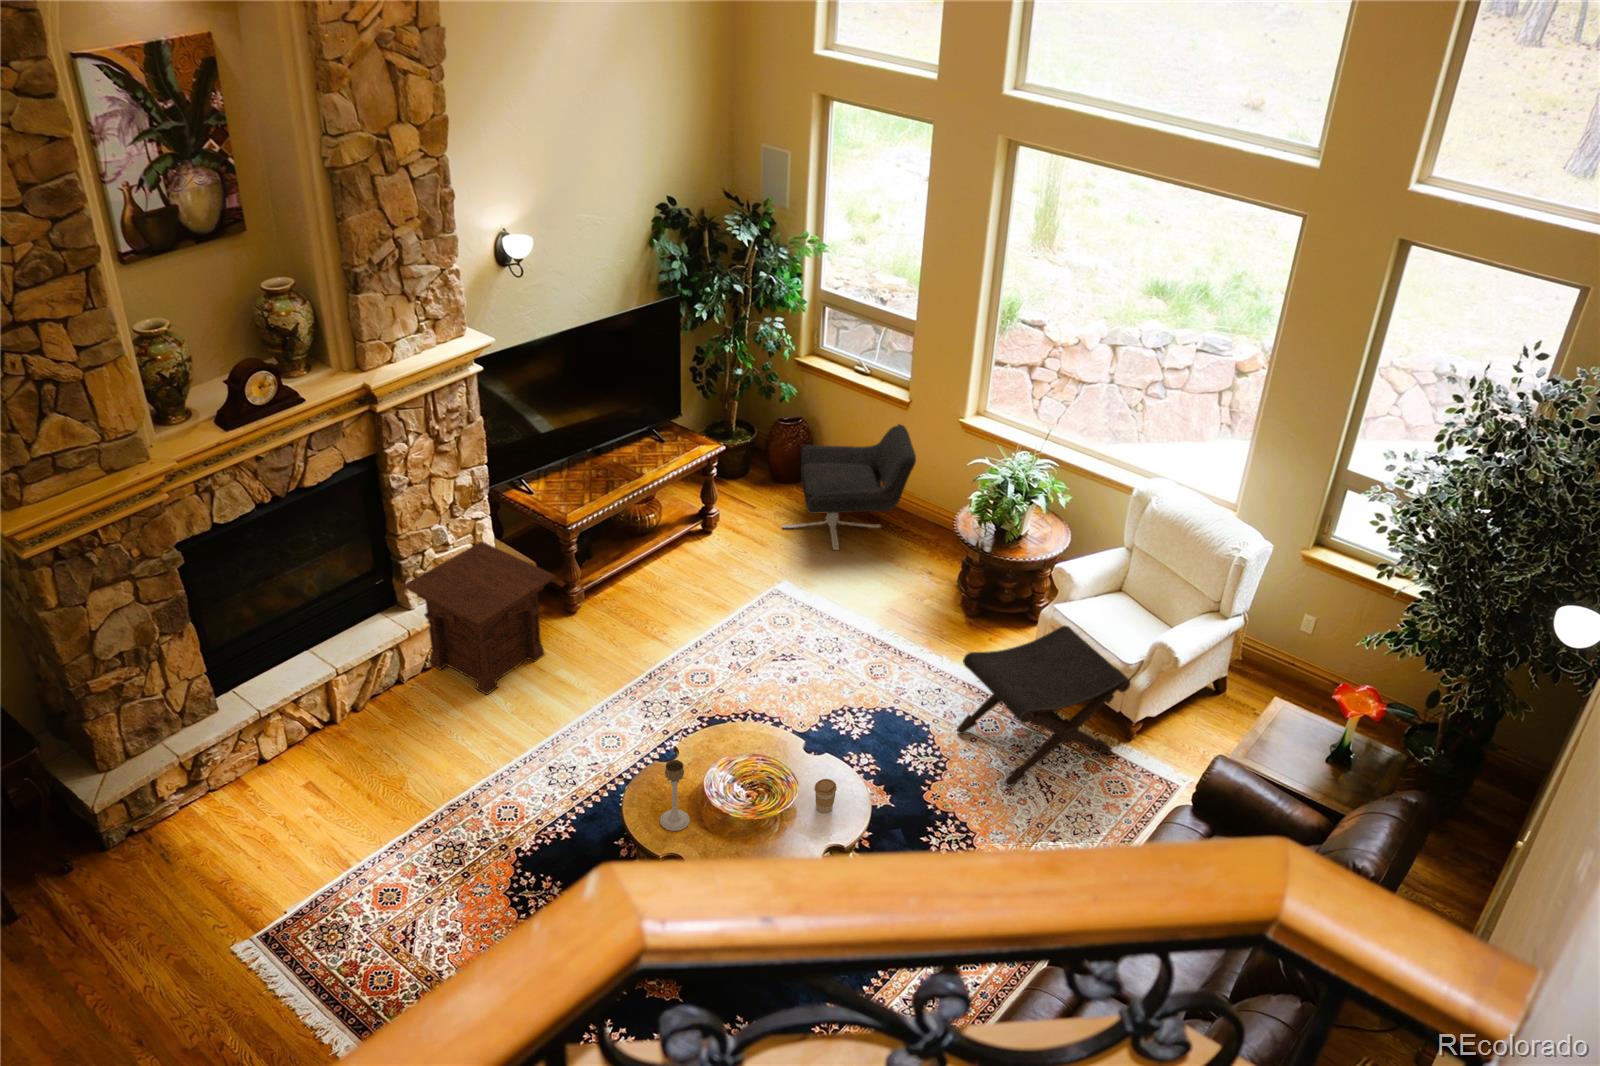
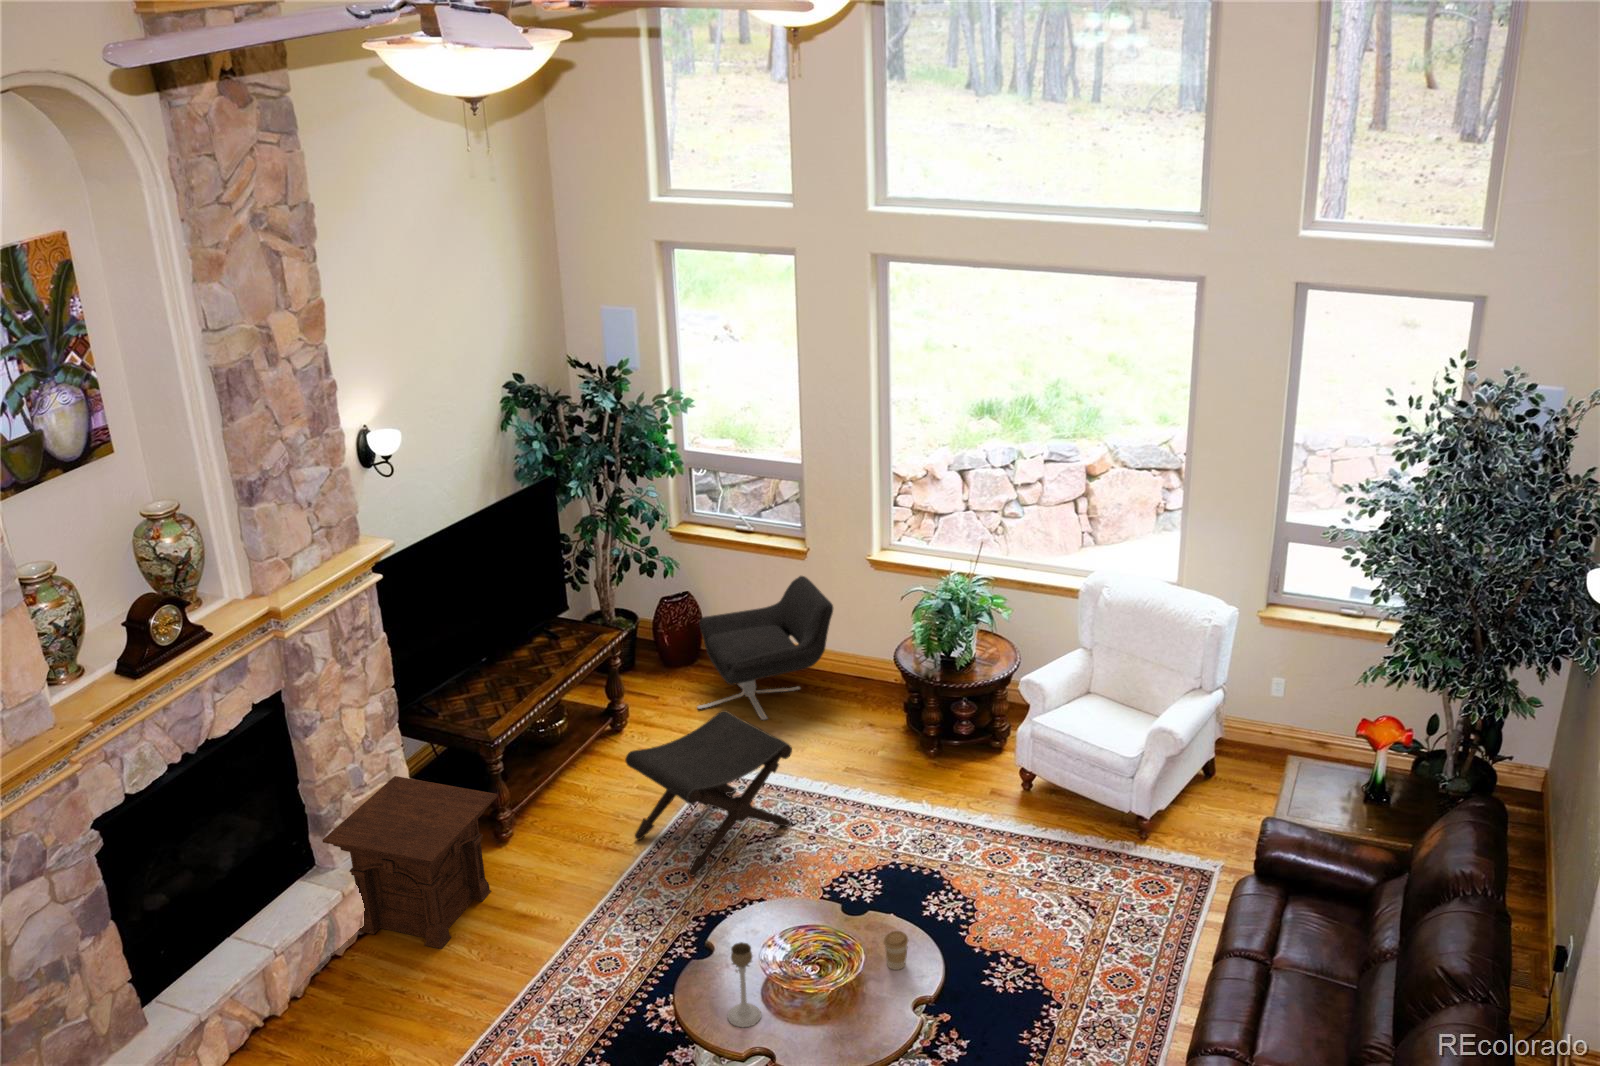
footstool: present [957,625,1130,786] -> present [625,710,792,877]

